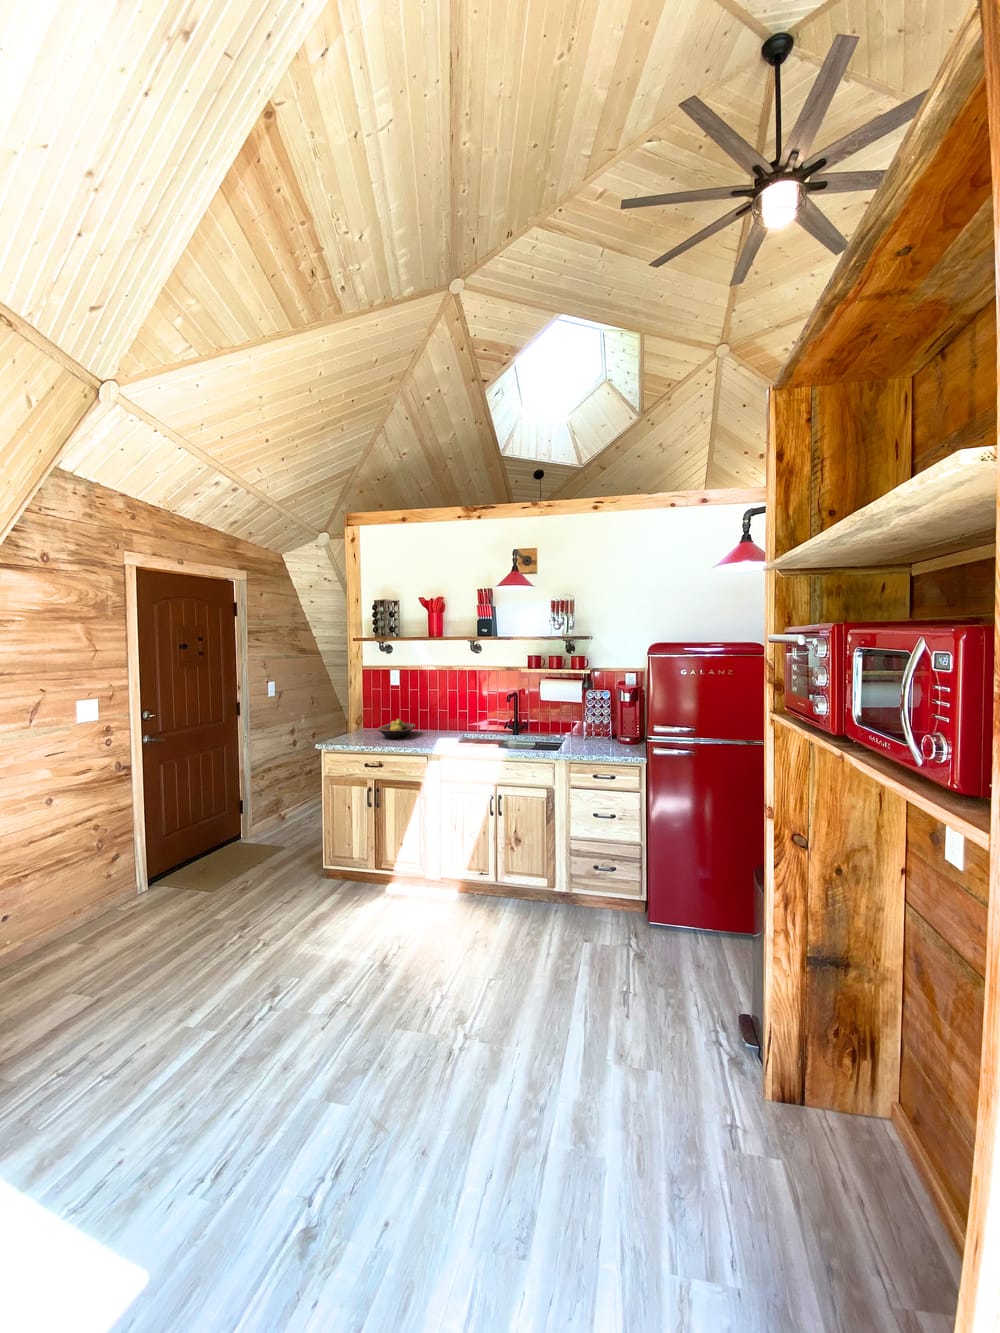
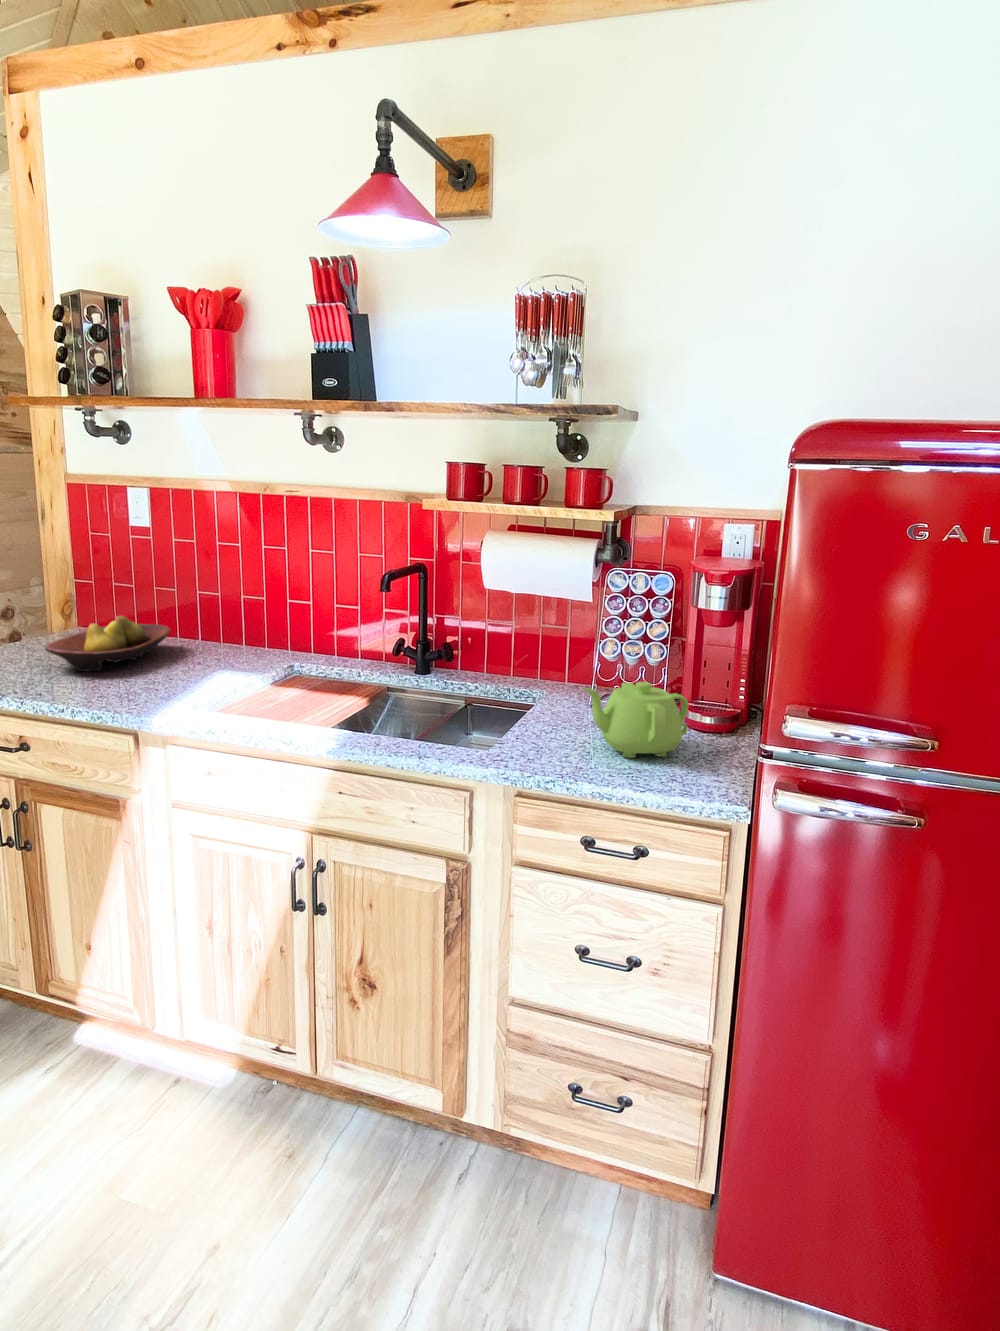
teapot: none [588,725,623,750] -> present [584,682,688,758]

